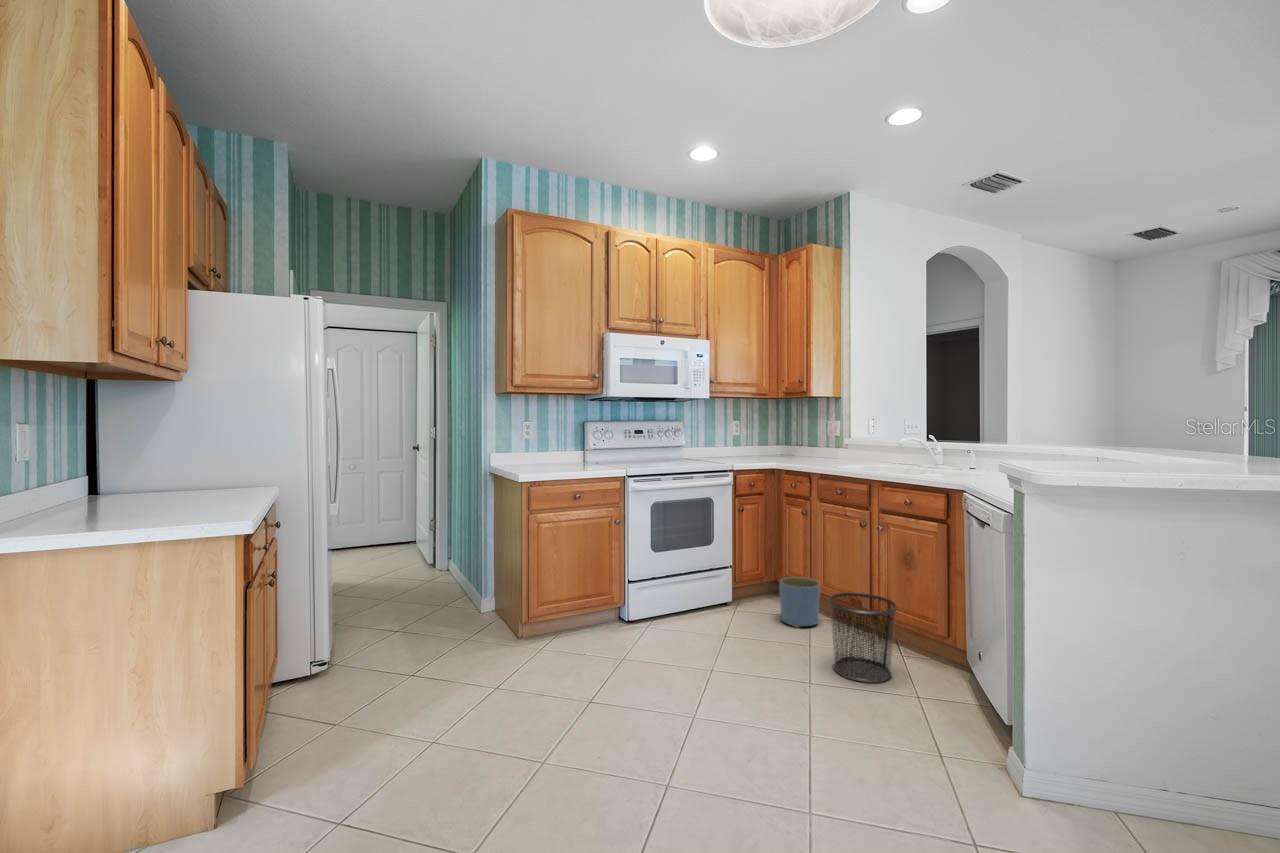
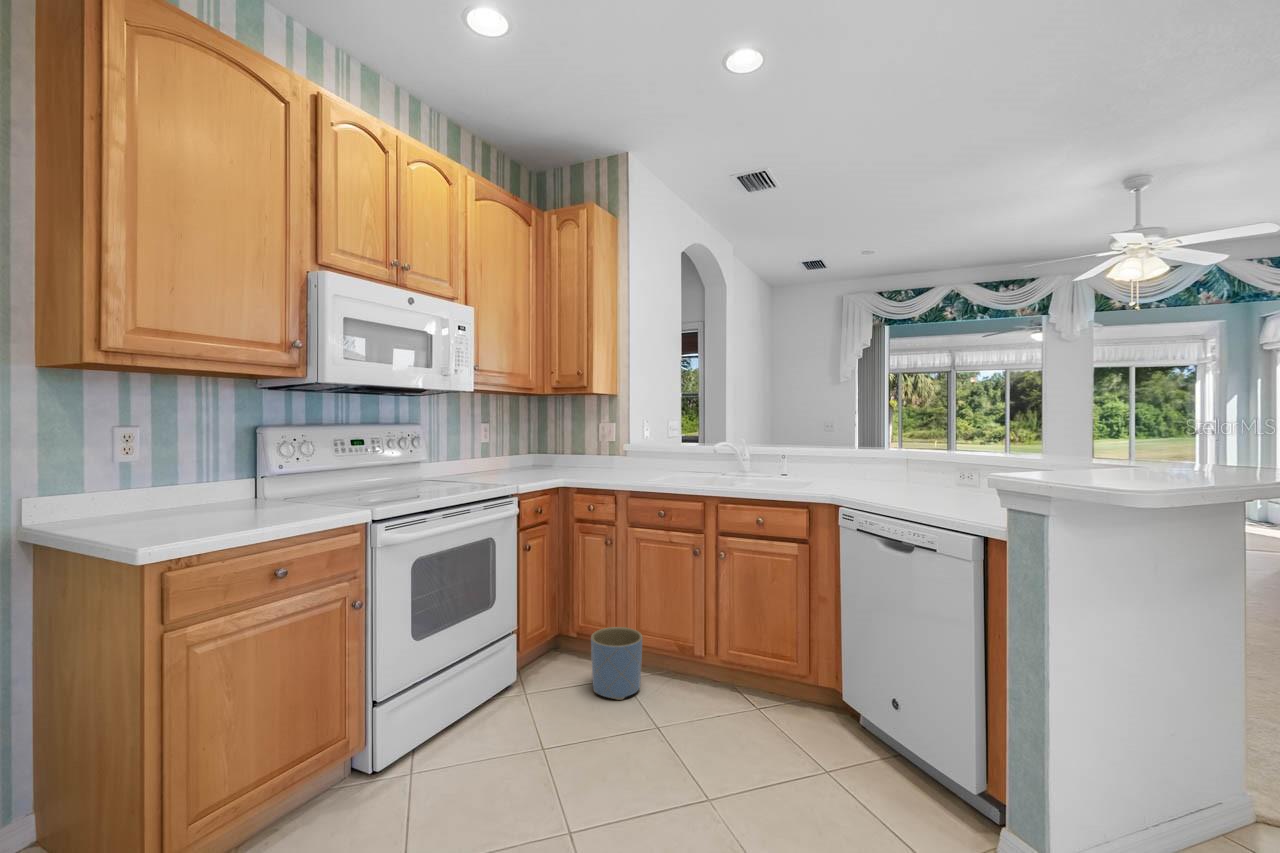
waste bin: present [829,593,898,683] -> none [703,645,790,773]

